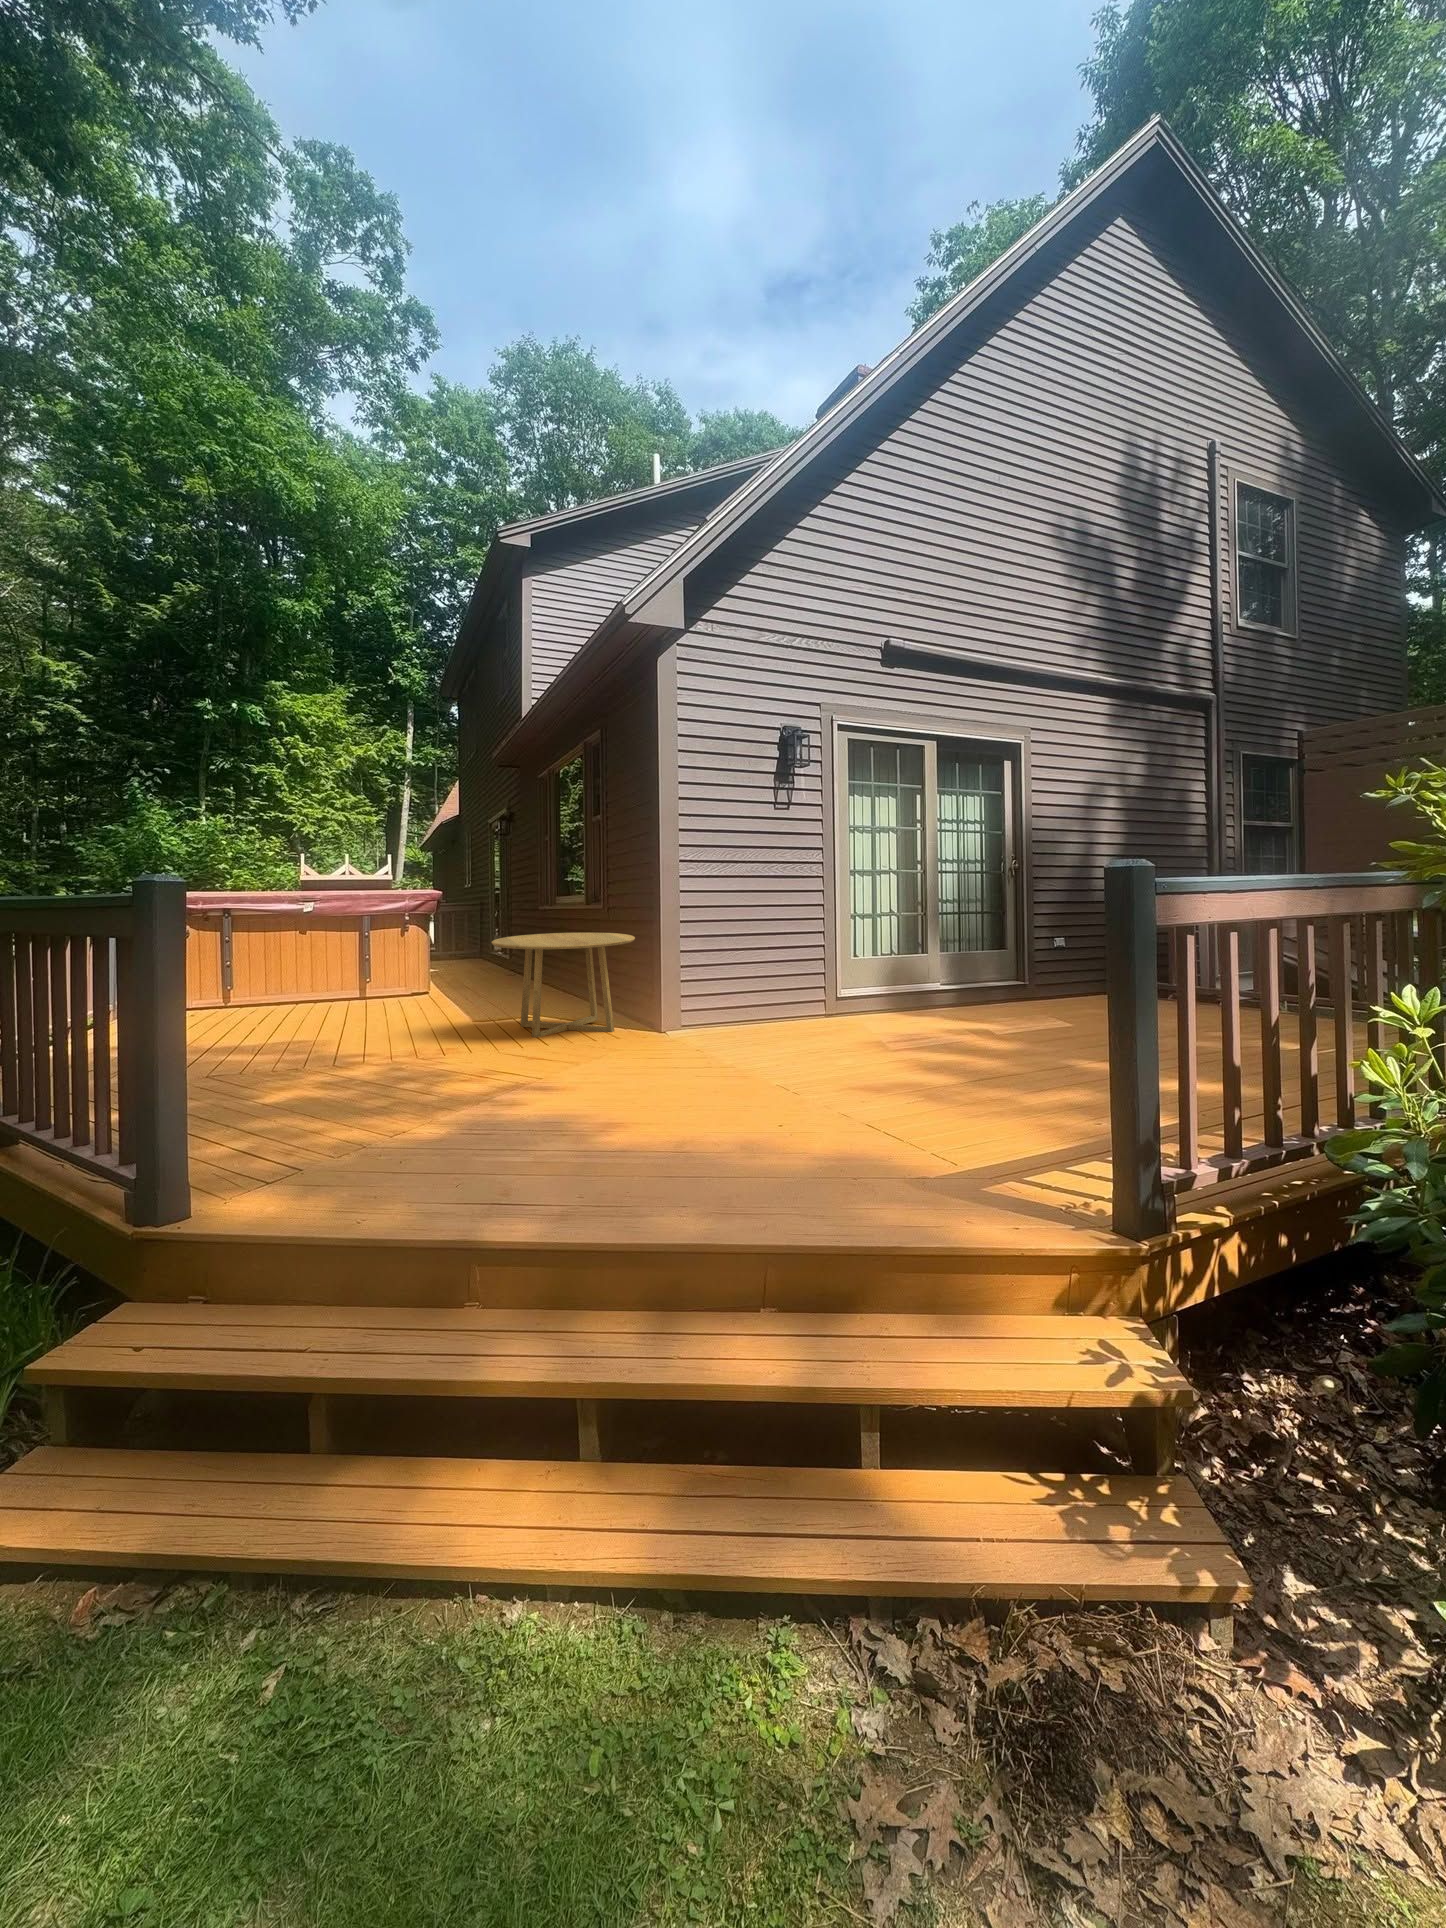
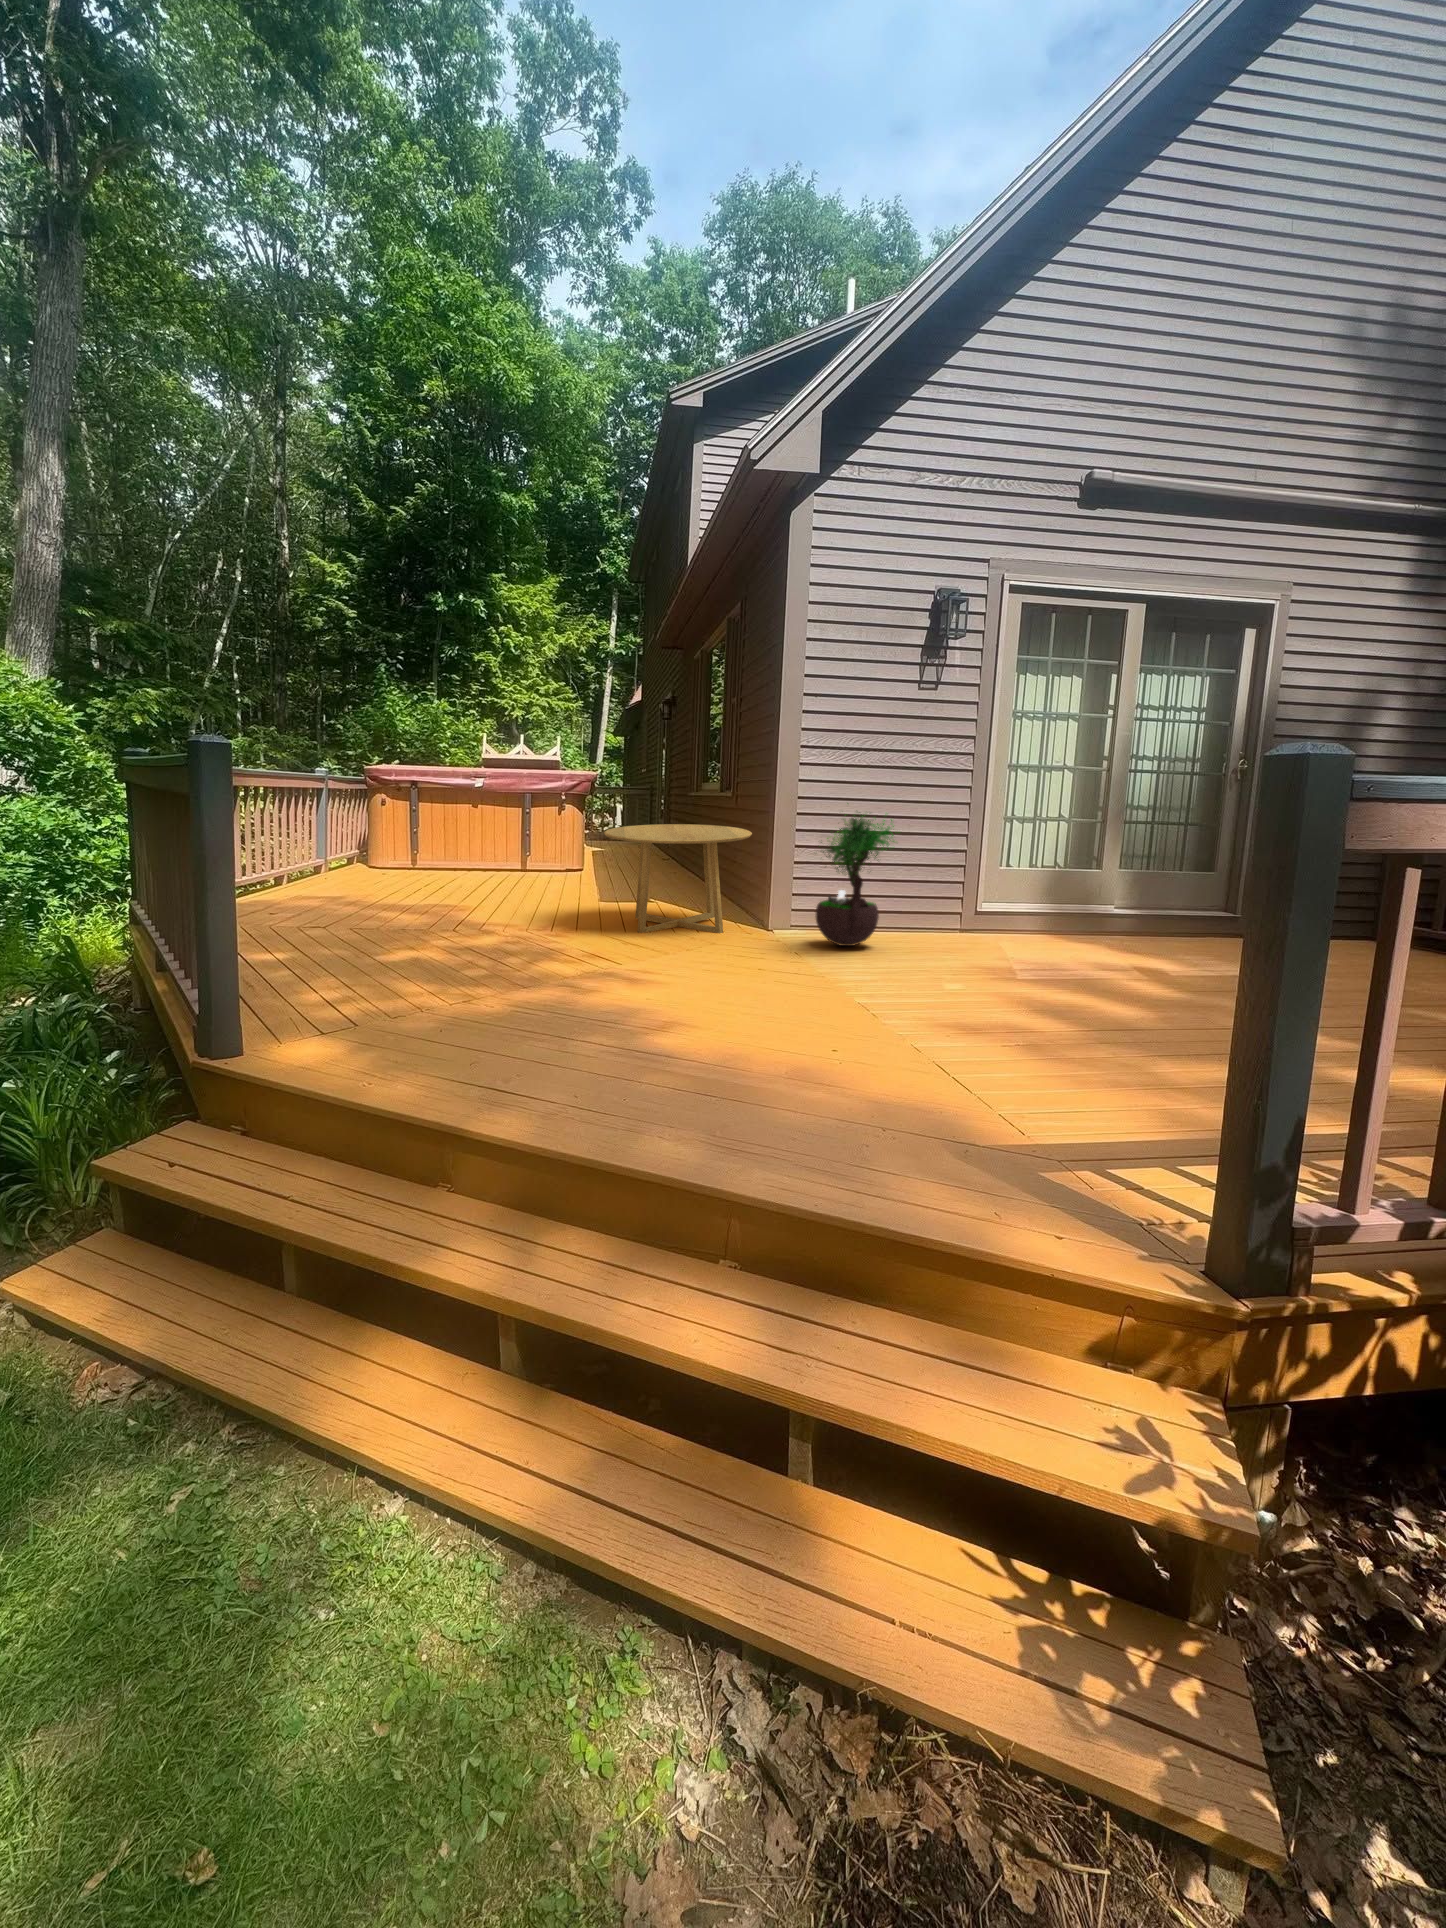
potted tree: none [702,904,774,1032] -> present [816,803,894,946]

